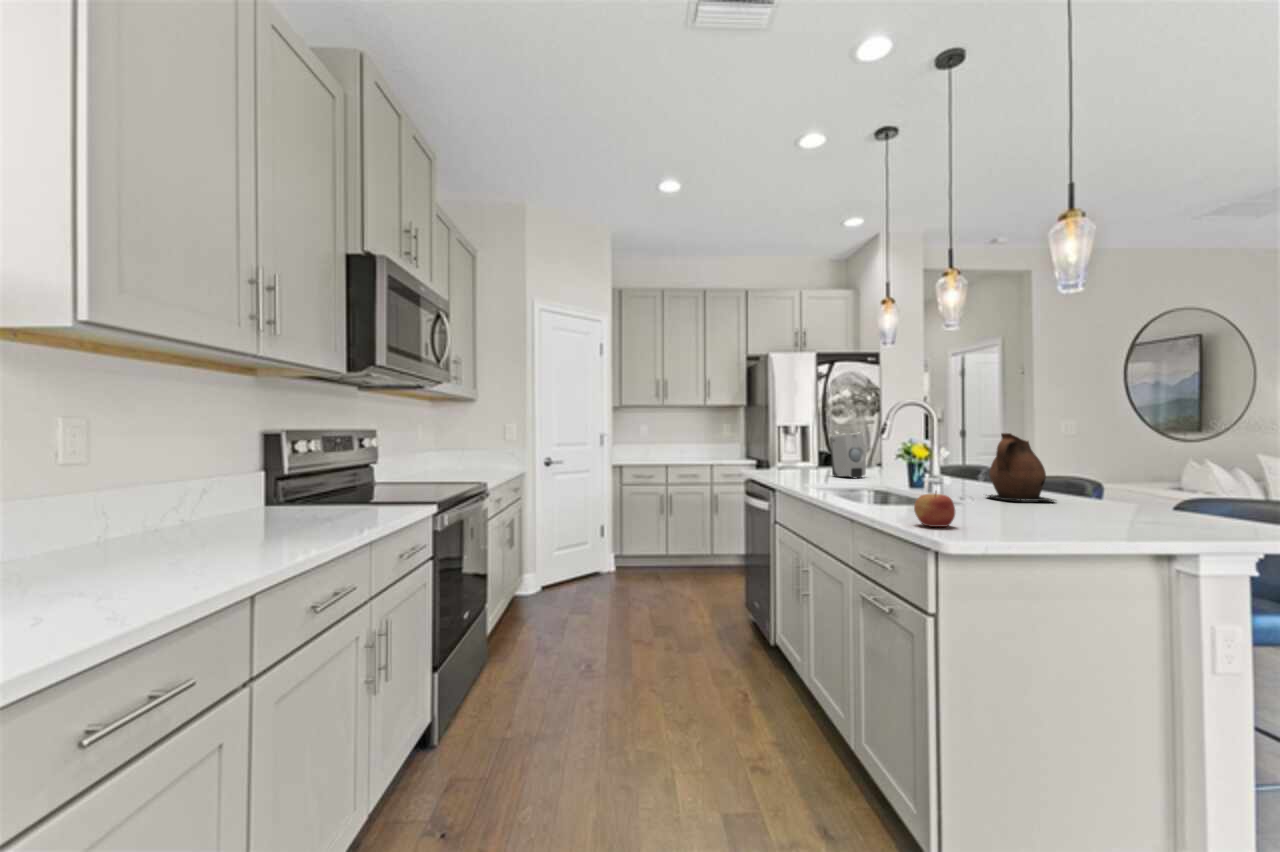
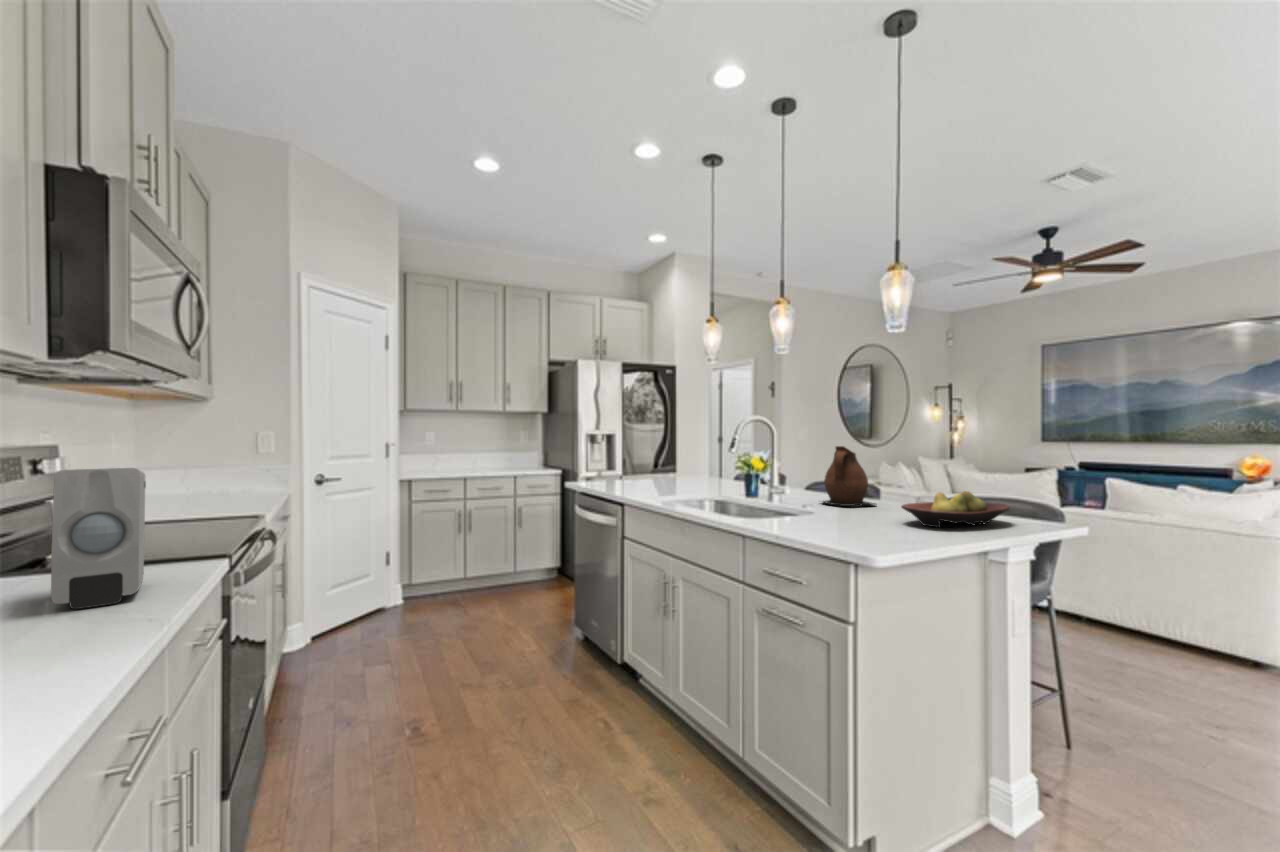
soap dispenser: present [830,433,866,478] -> present [51,468,146,609]
fruit bowl: none [1049,485,1216,527] -> present [901,491,1010,527]
apple: present [914,492,955,527] -> none [818,504,854,539]

